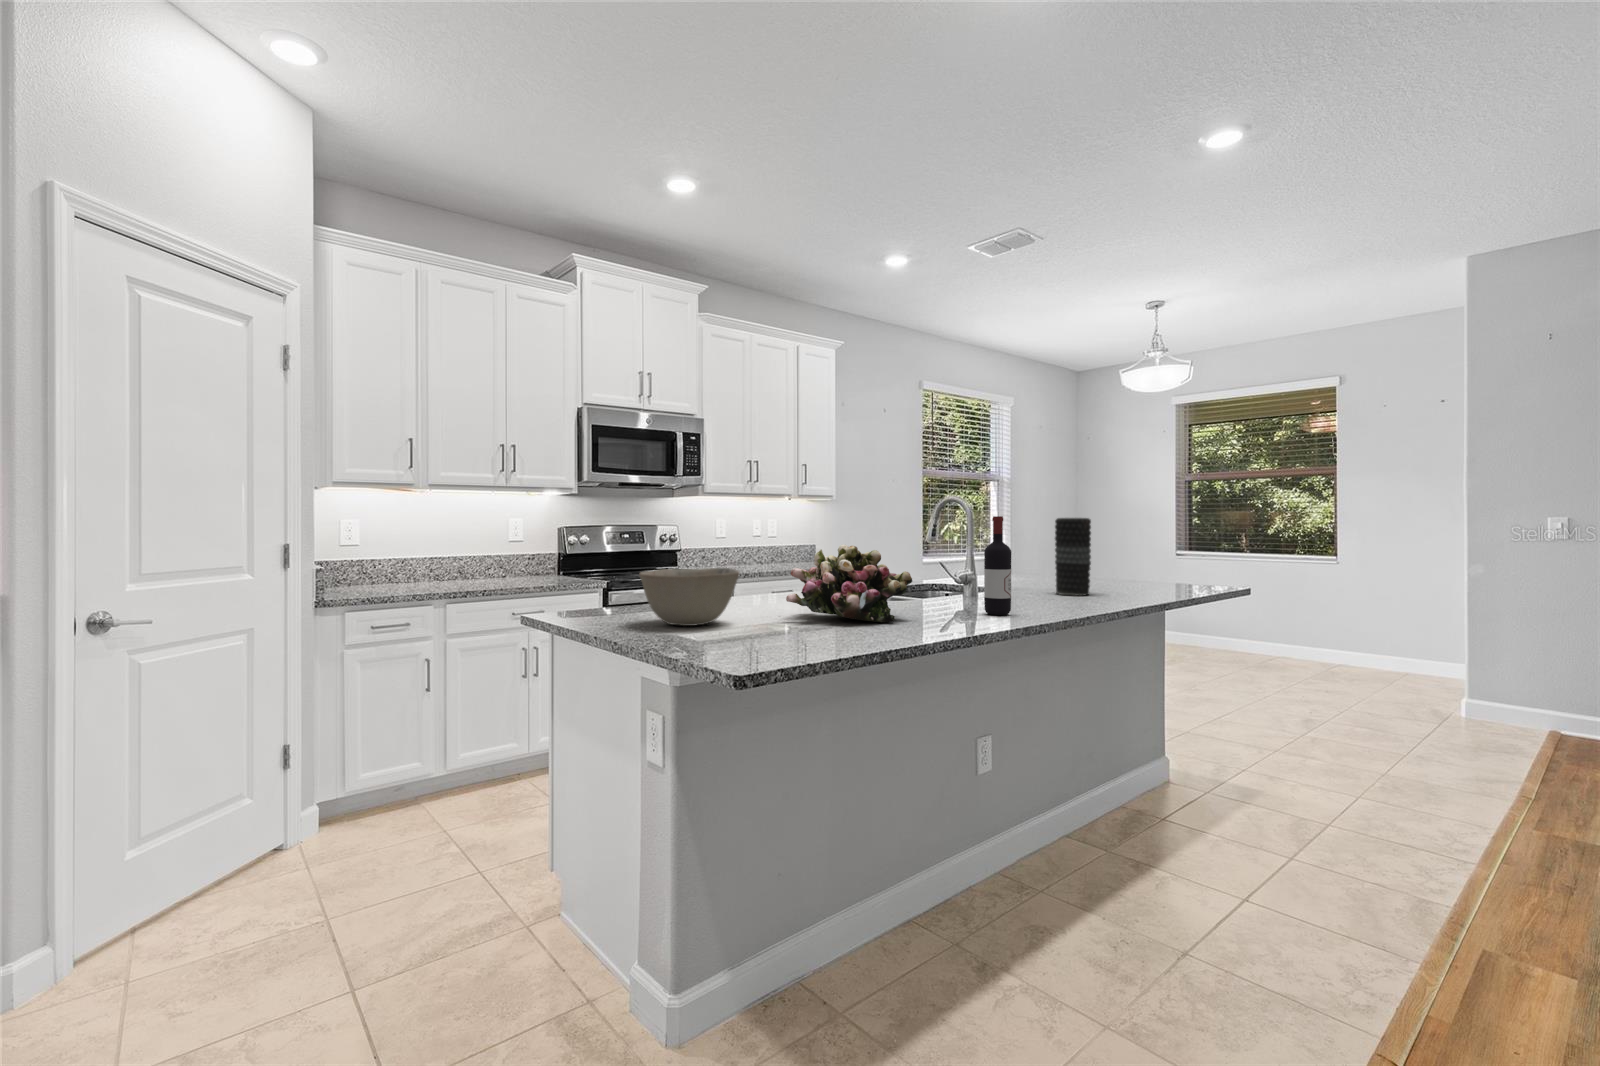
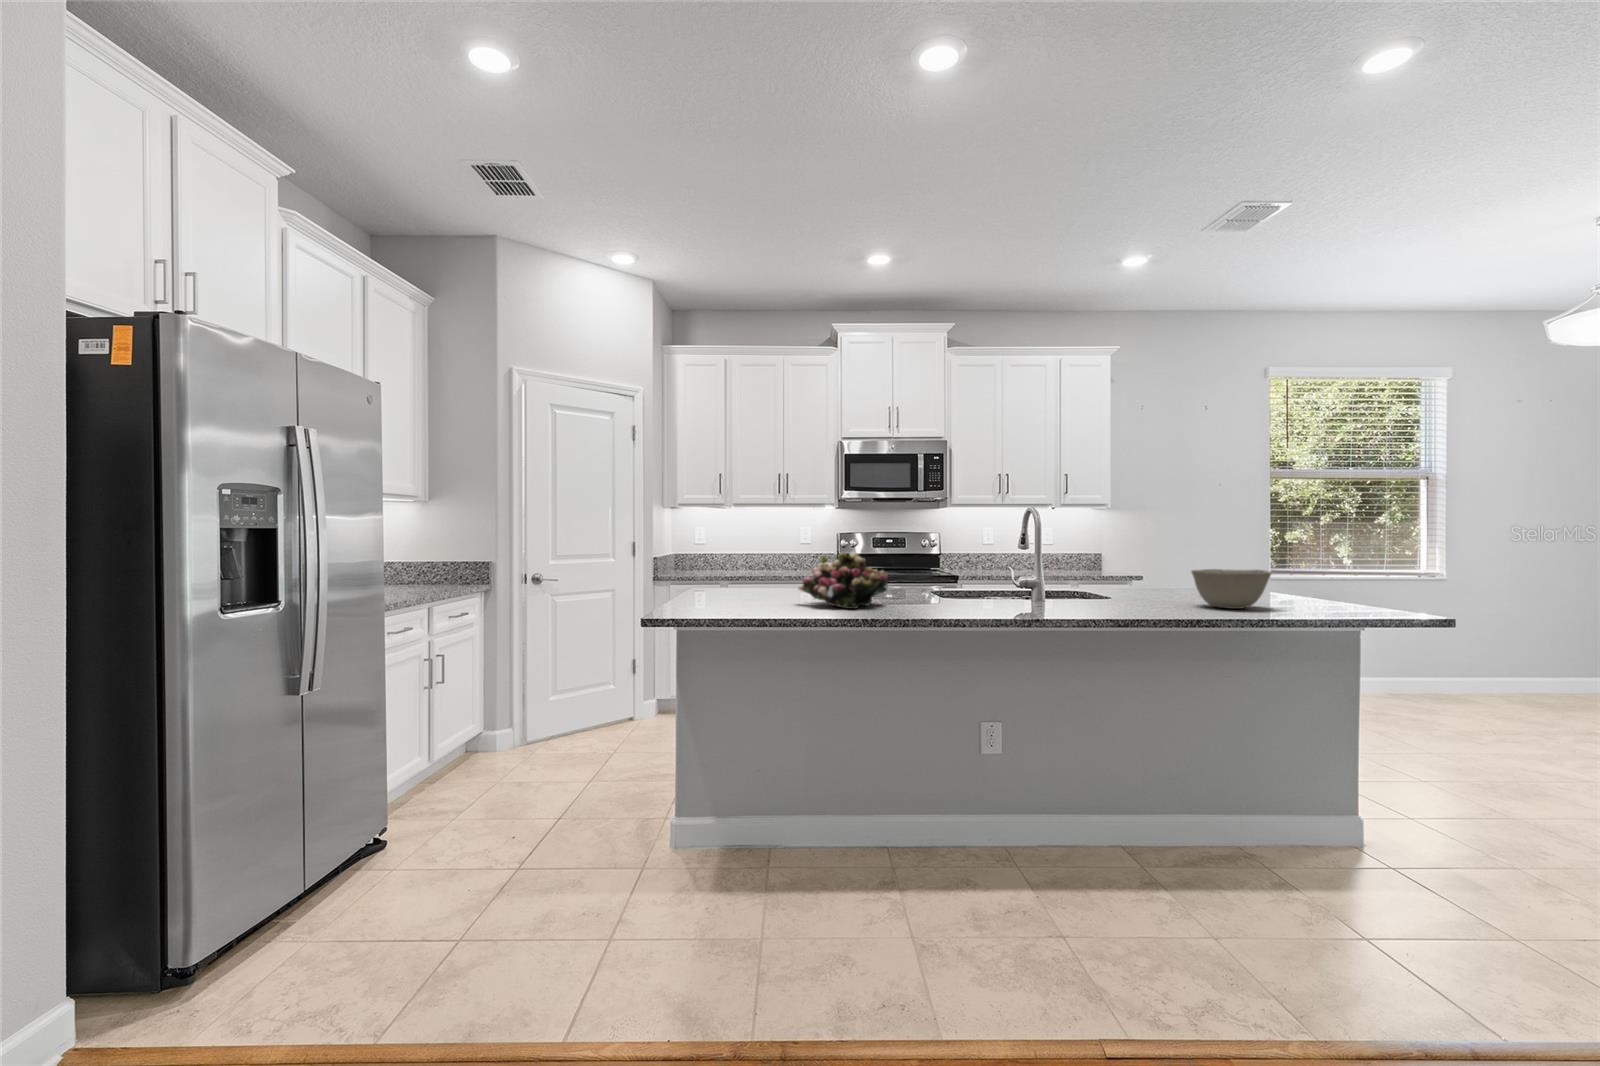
wine bottle: present [984,516,1011,615] -> none [950,532,972,613]
vase: present [1055,518,1091,596] -> none [1122,532,1159,608]
bowl: present [639,568,740,626] -> present [1192,569,1271,609]

